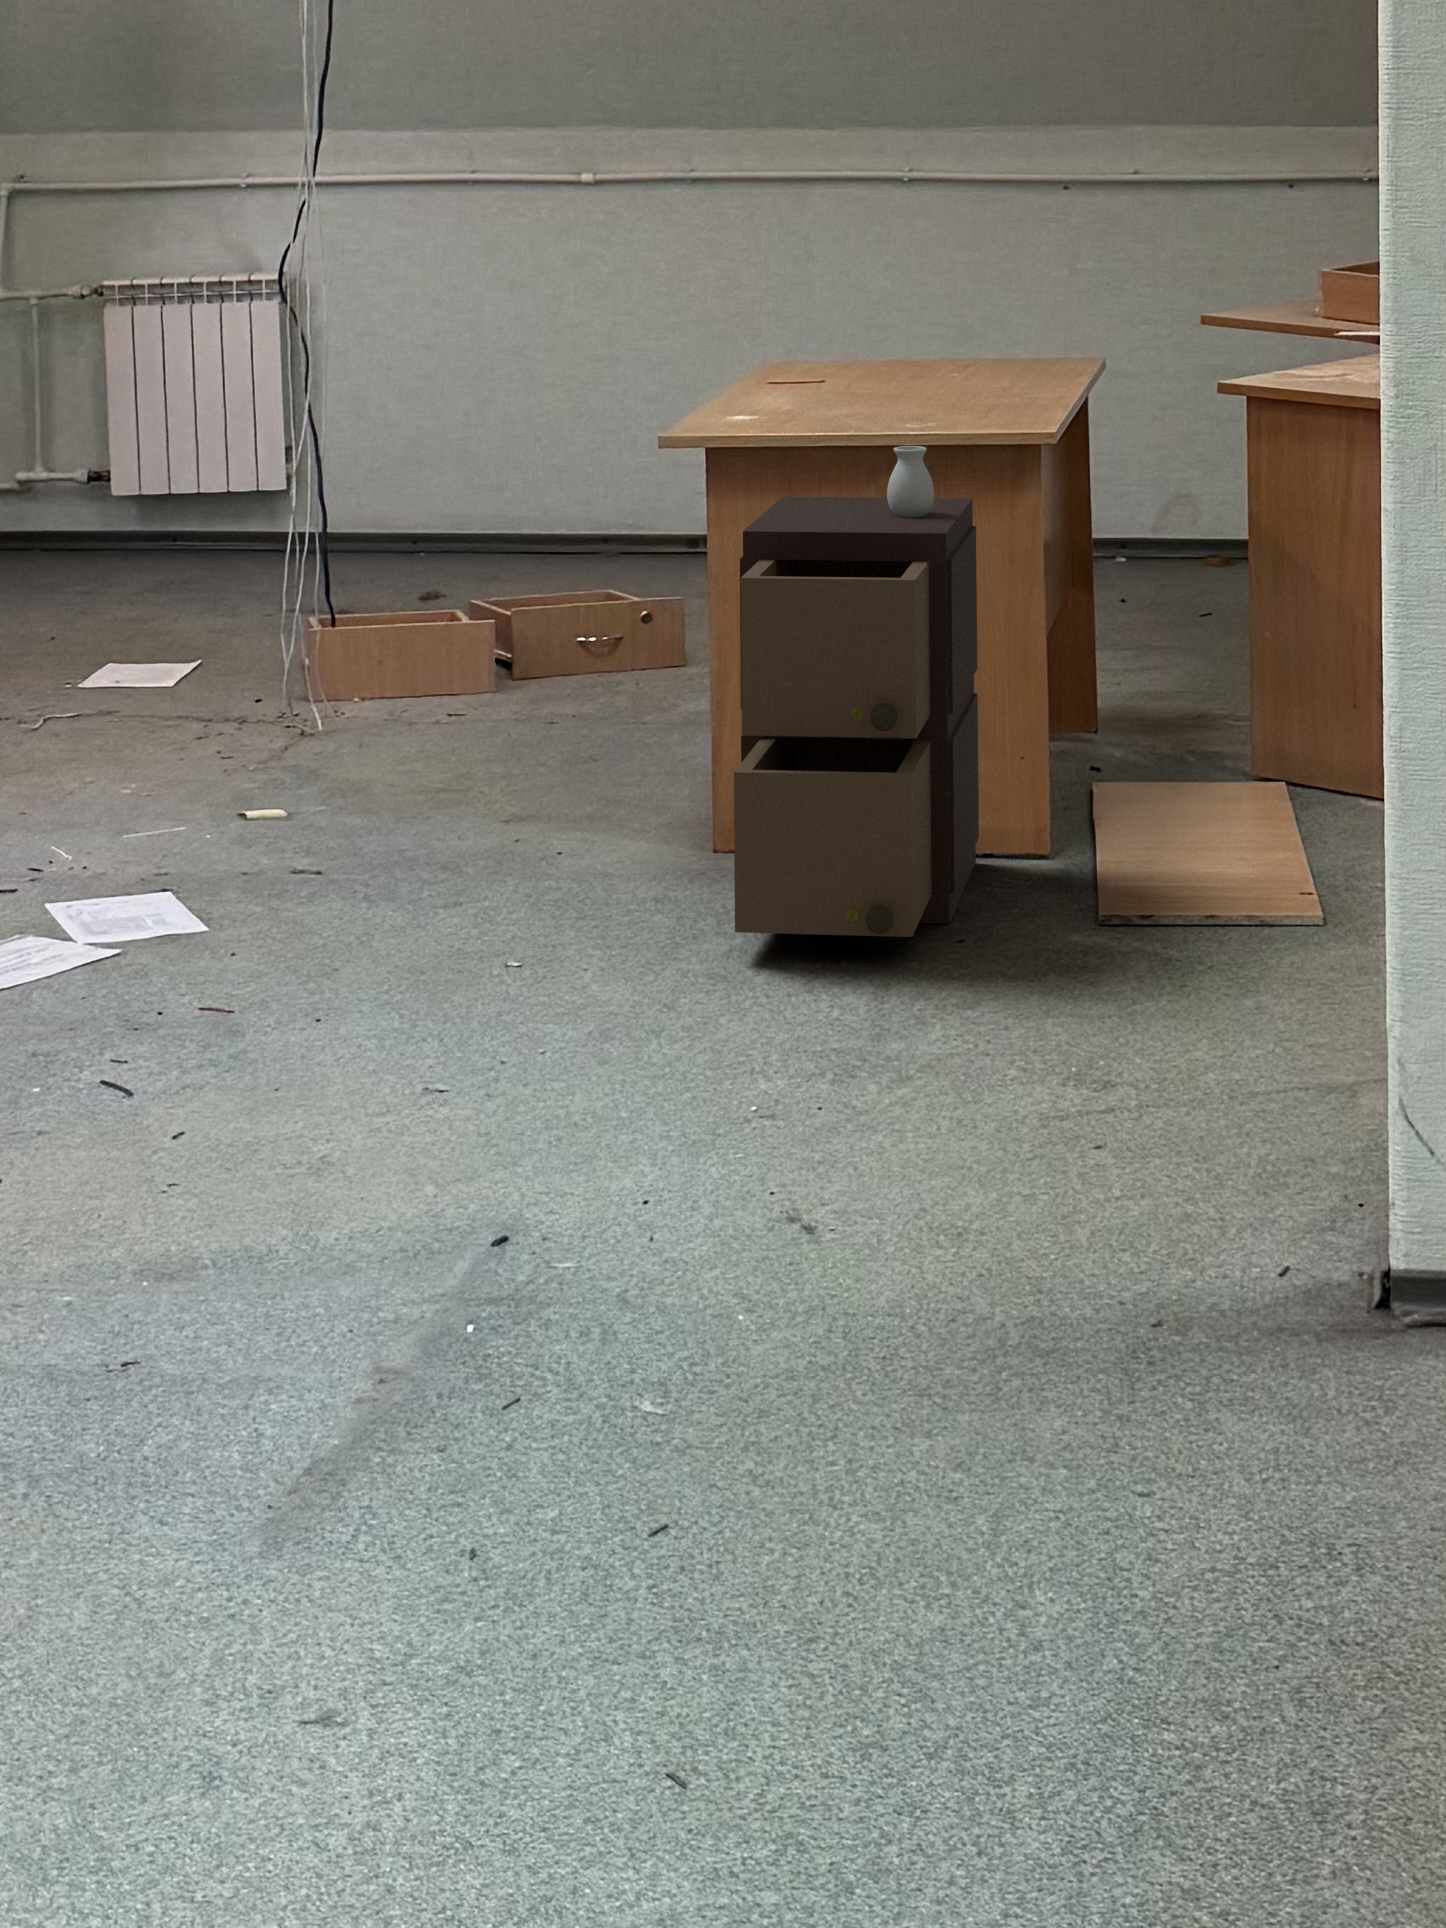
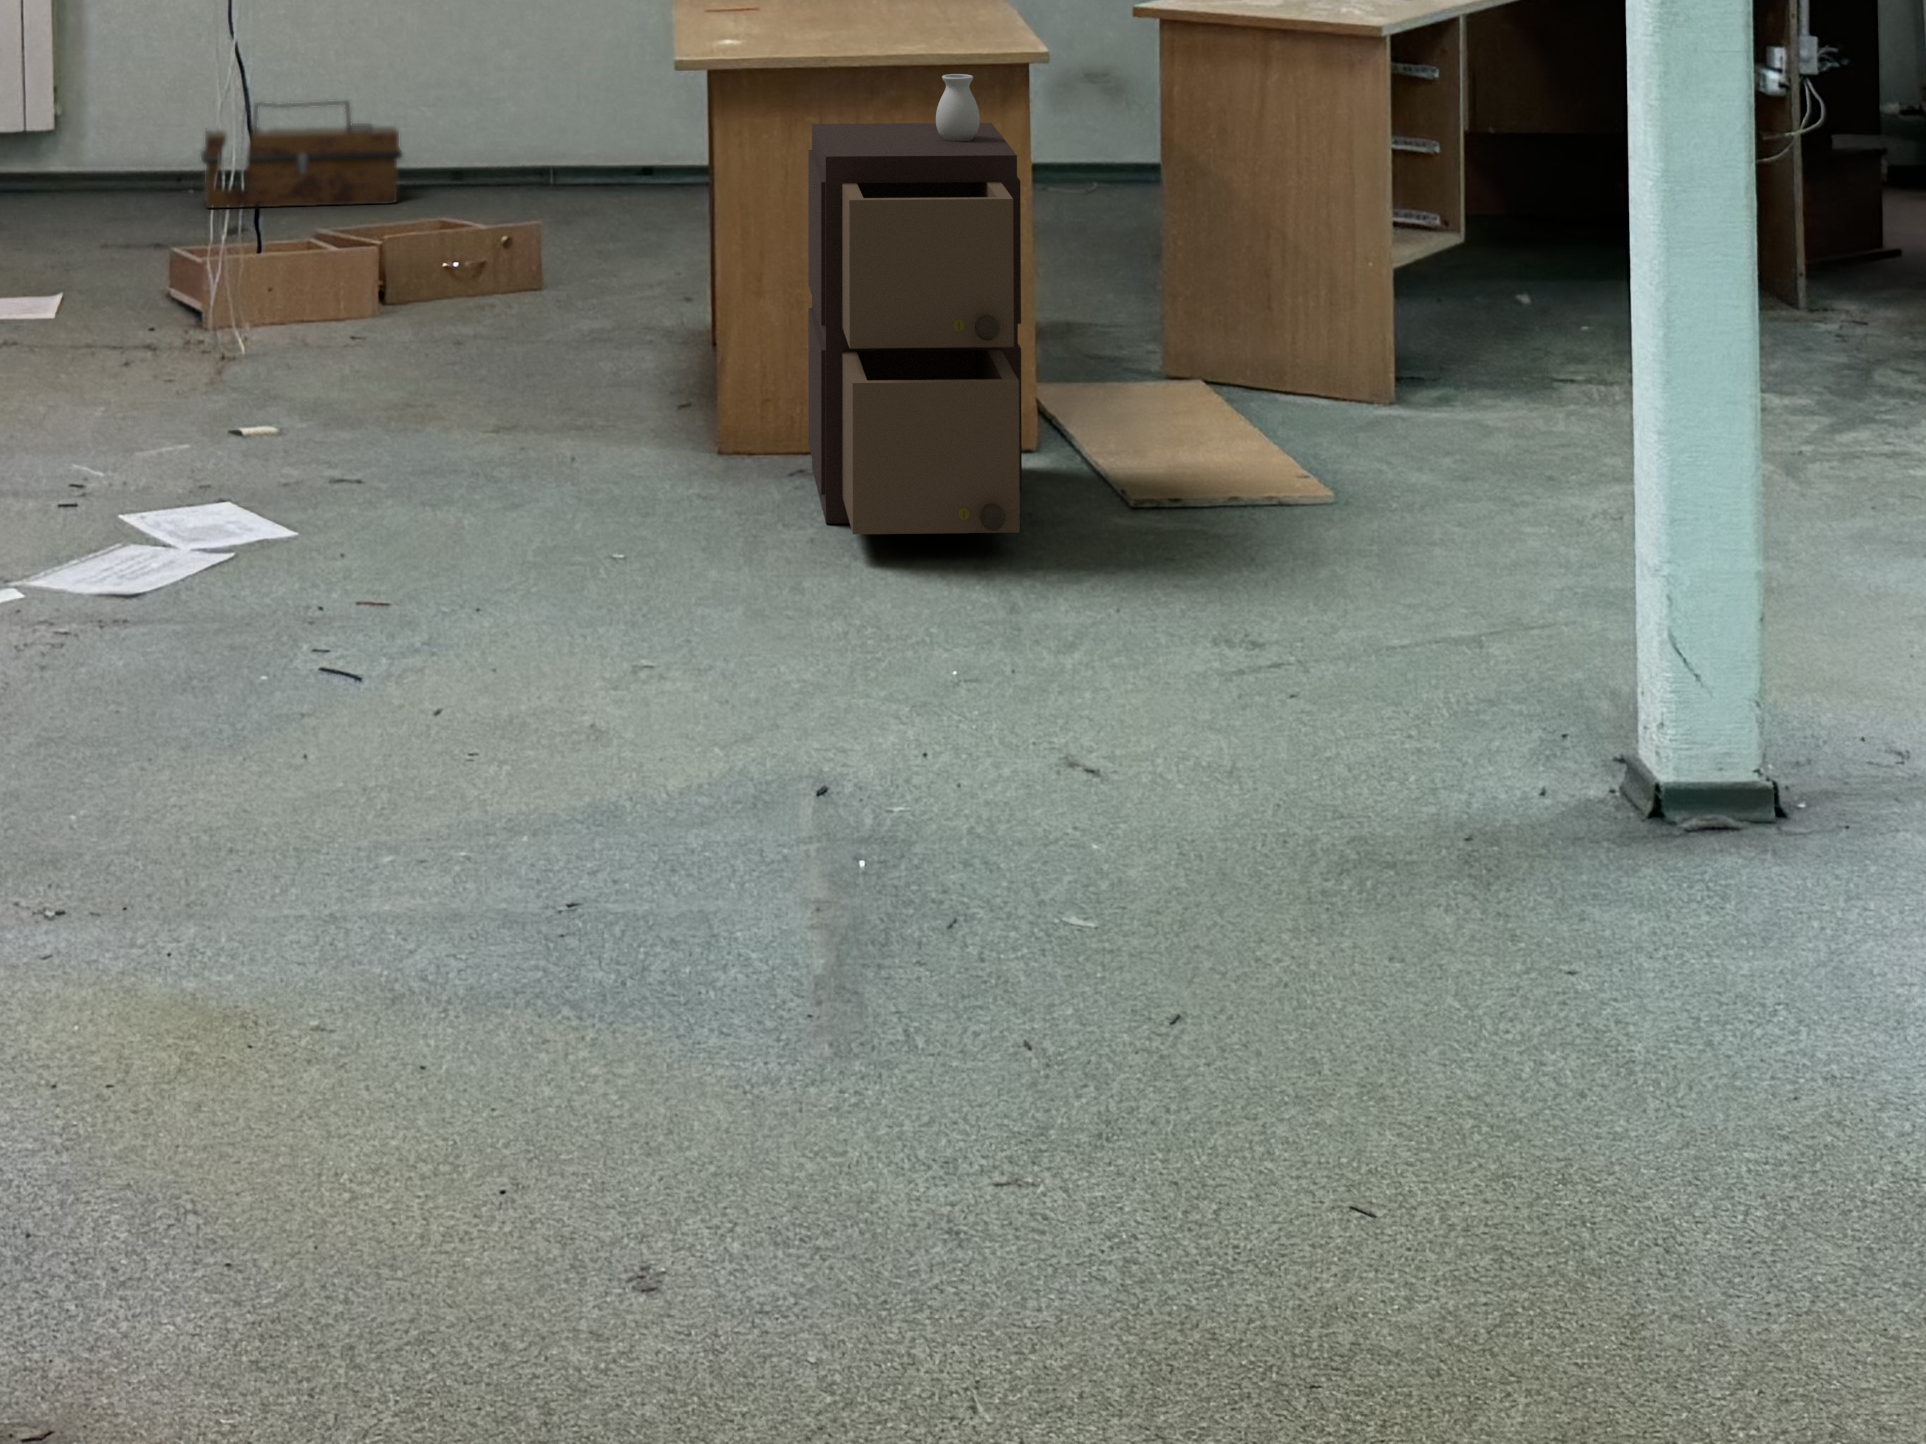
toolbox: none [421,467,628,573] -> present [200,101,402,208]

